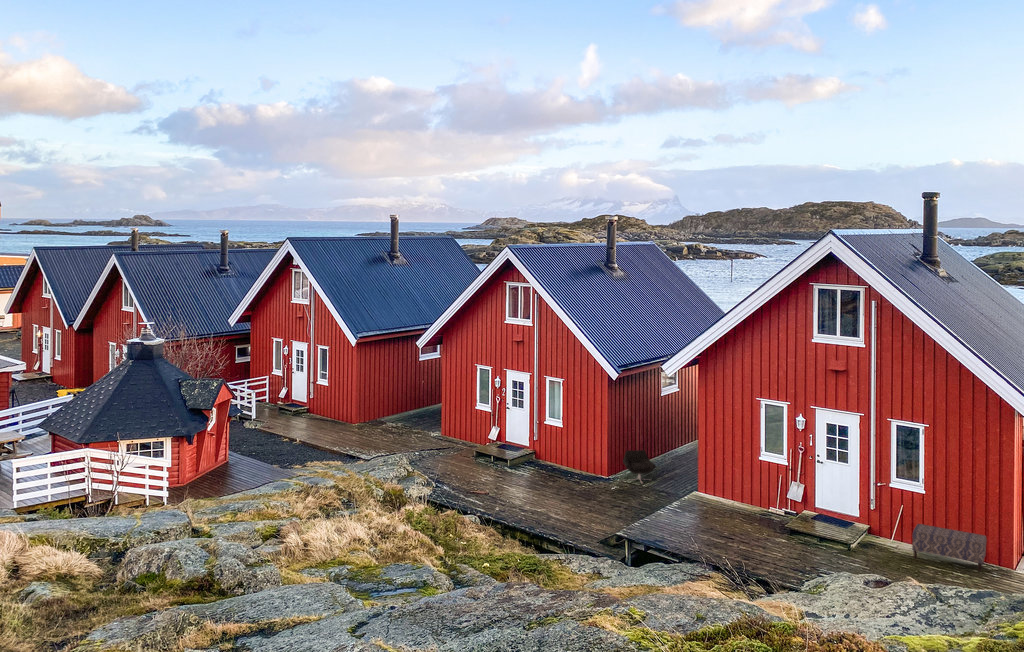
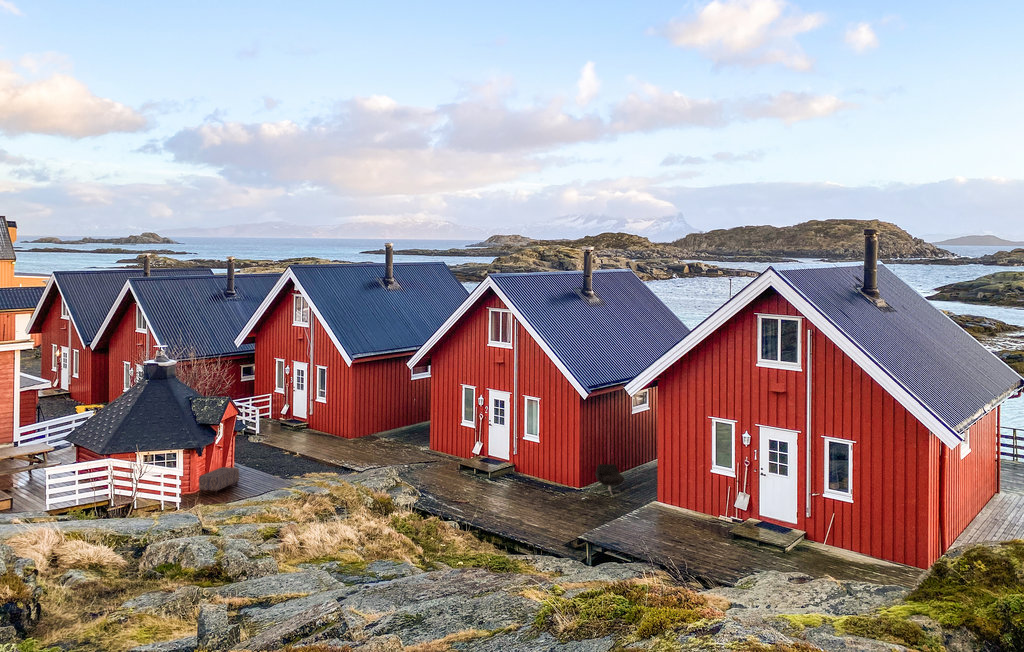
bench: present [912,524,987,572] -> present [199,467,239,496]

